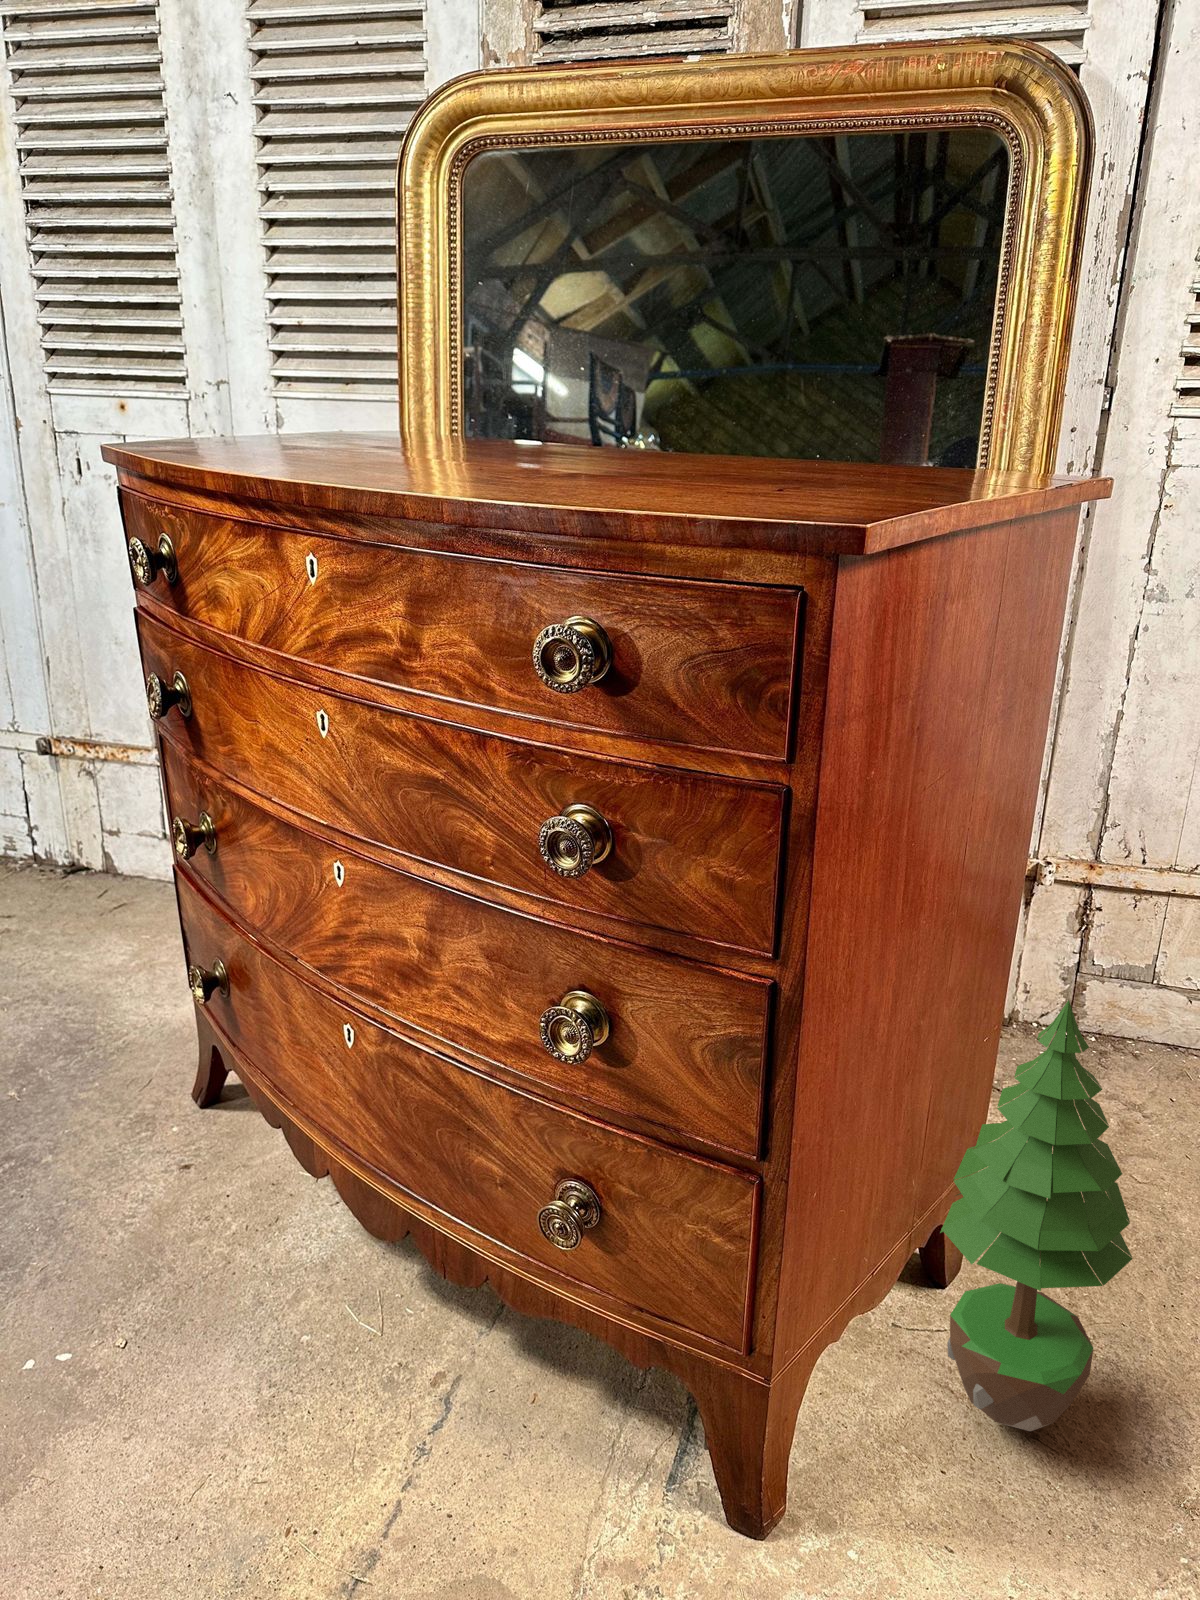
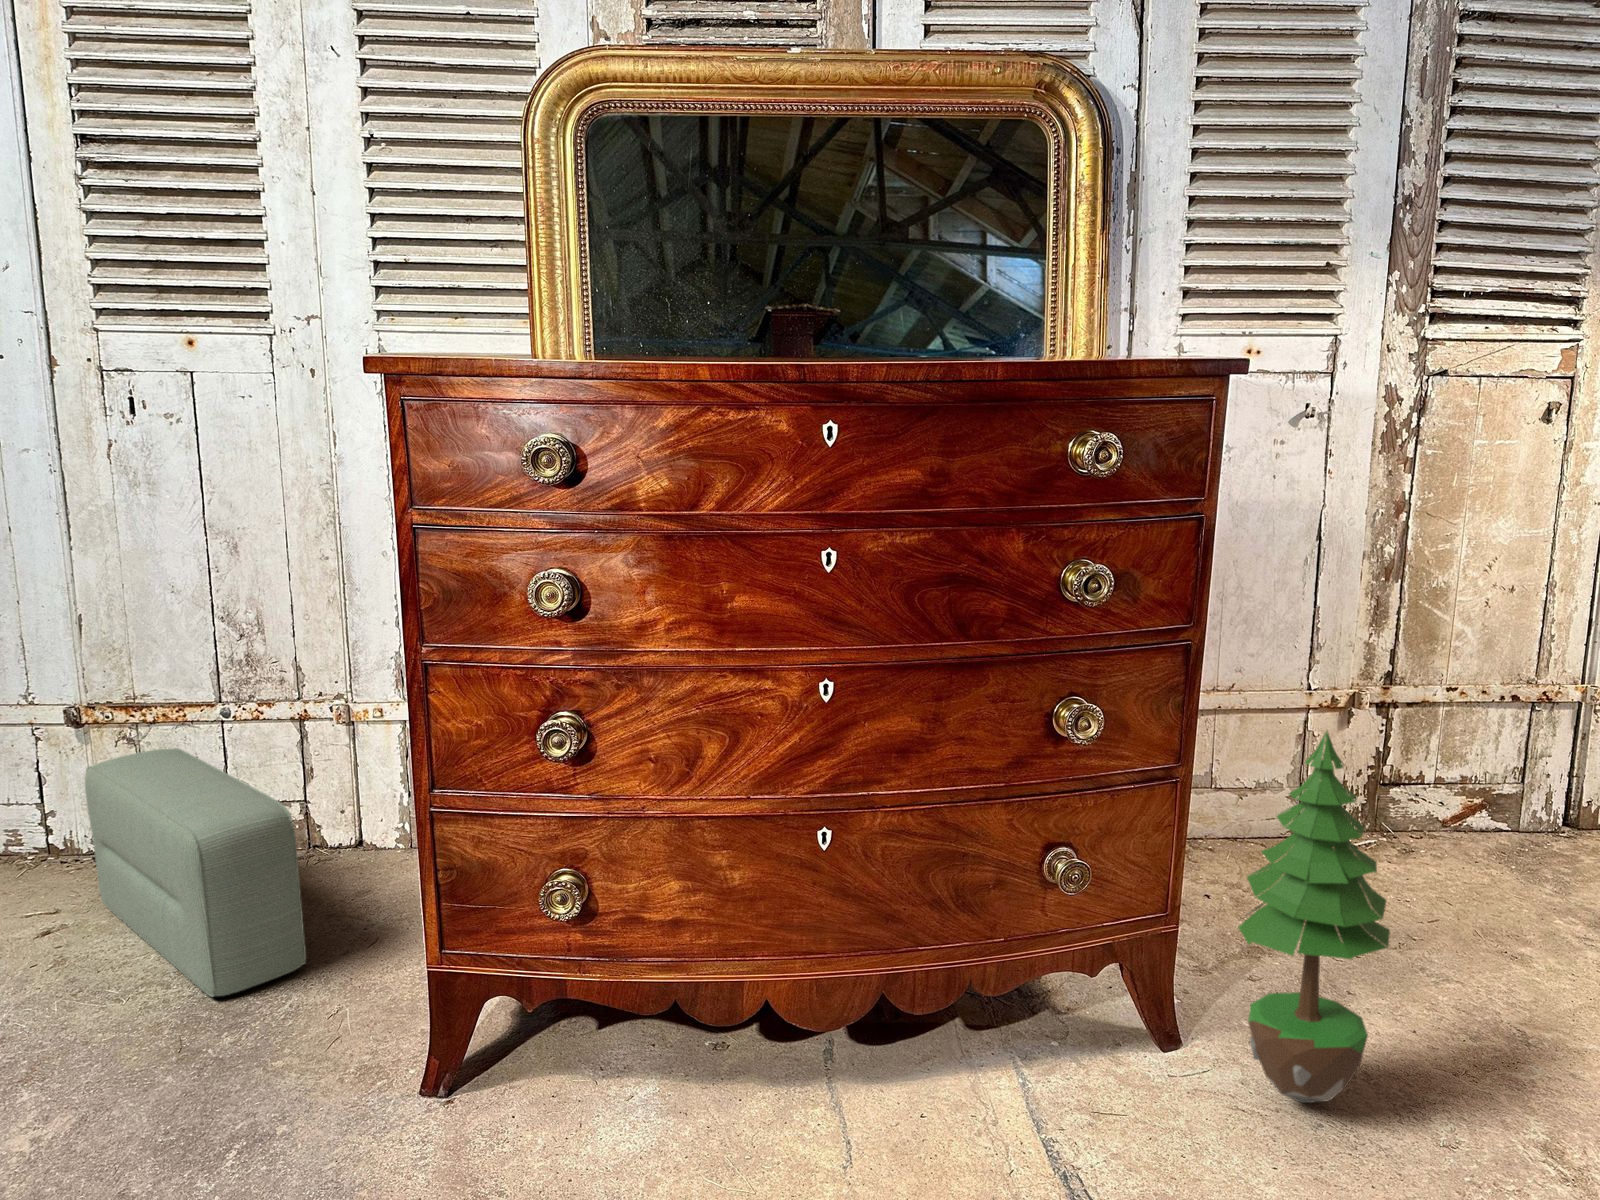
pouf: none [26,788,150,1026] -> present [85,748,306,997]

